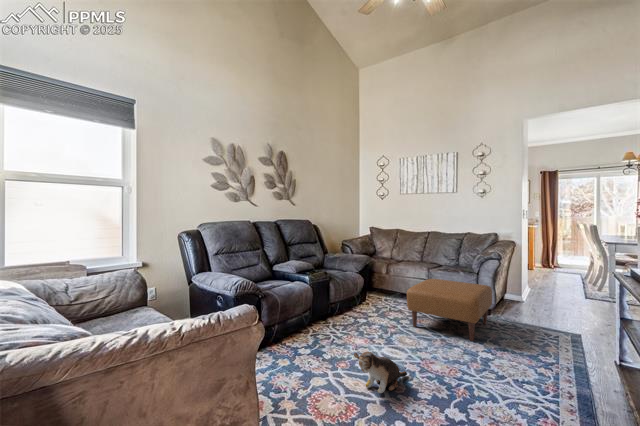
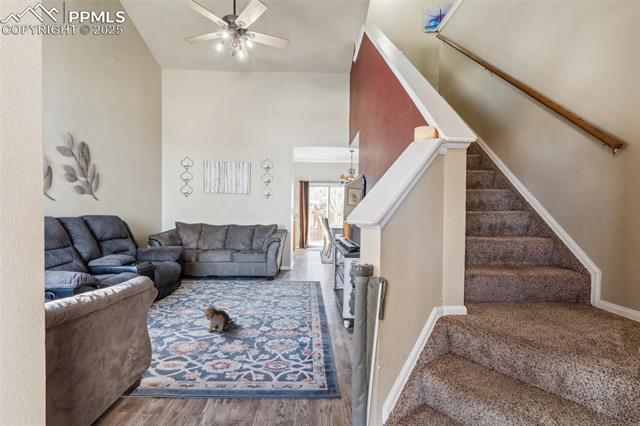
ottoman: present [407,279,492,341] -> none [221,260,276,296]

